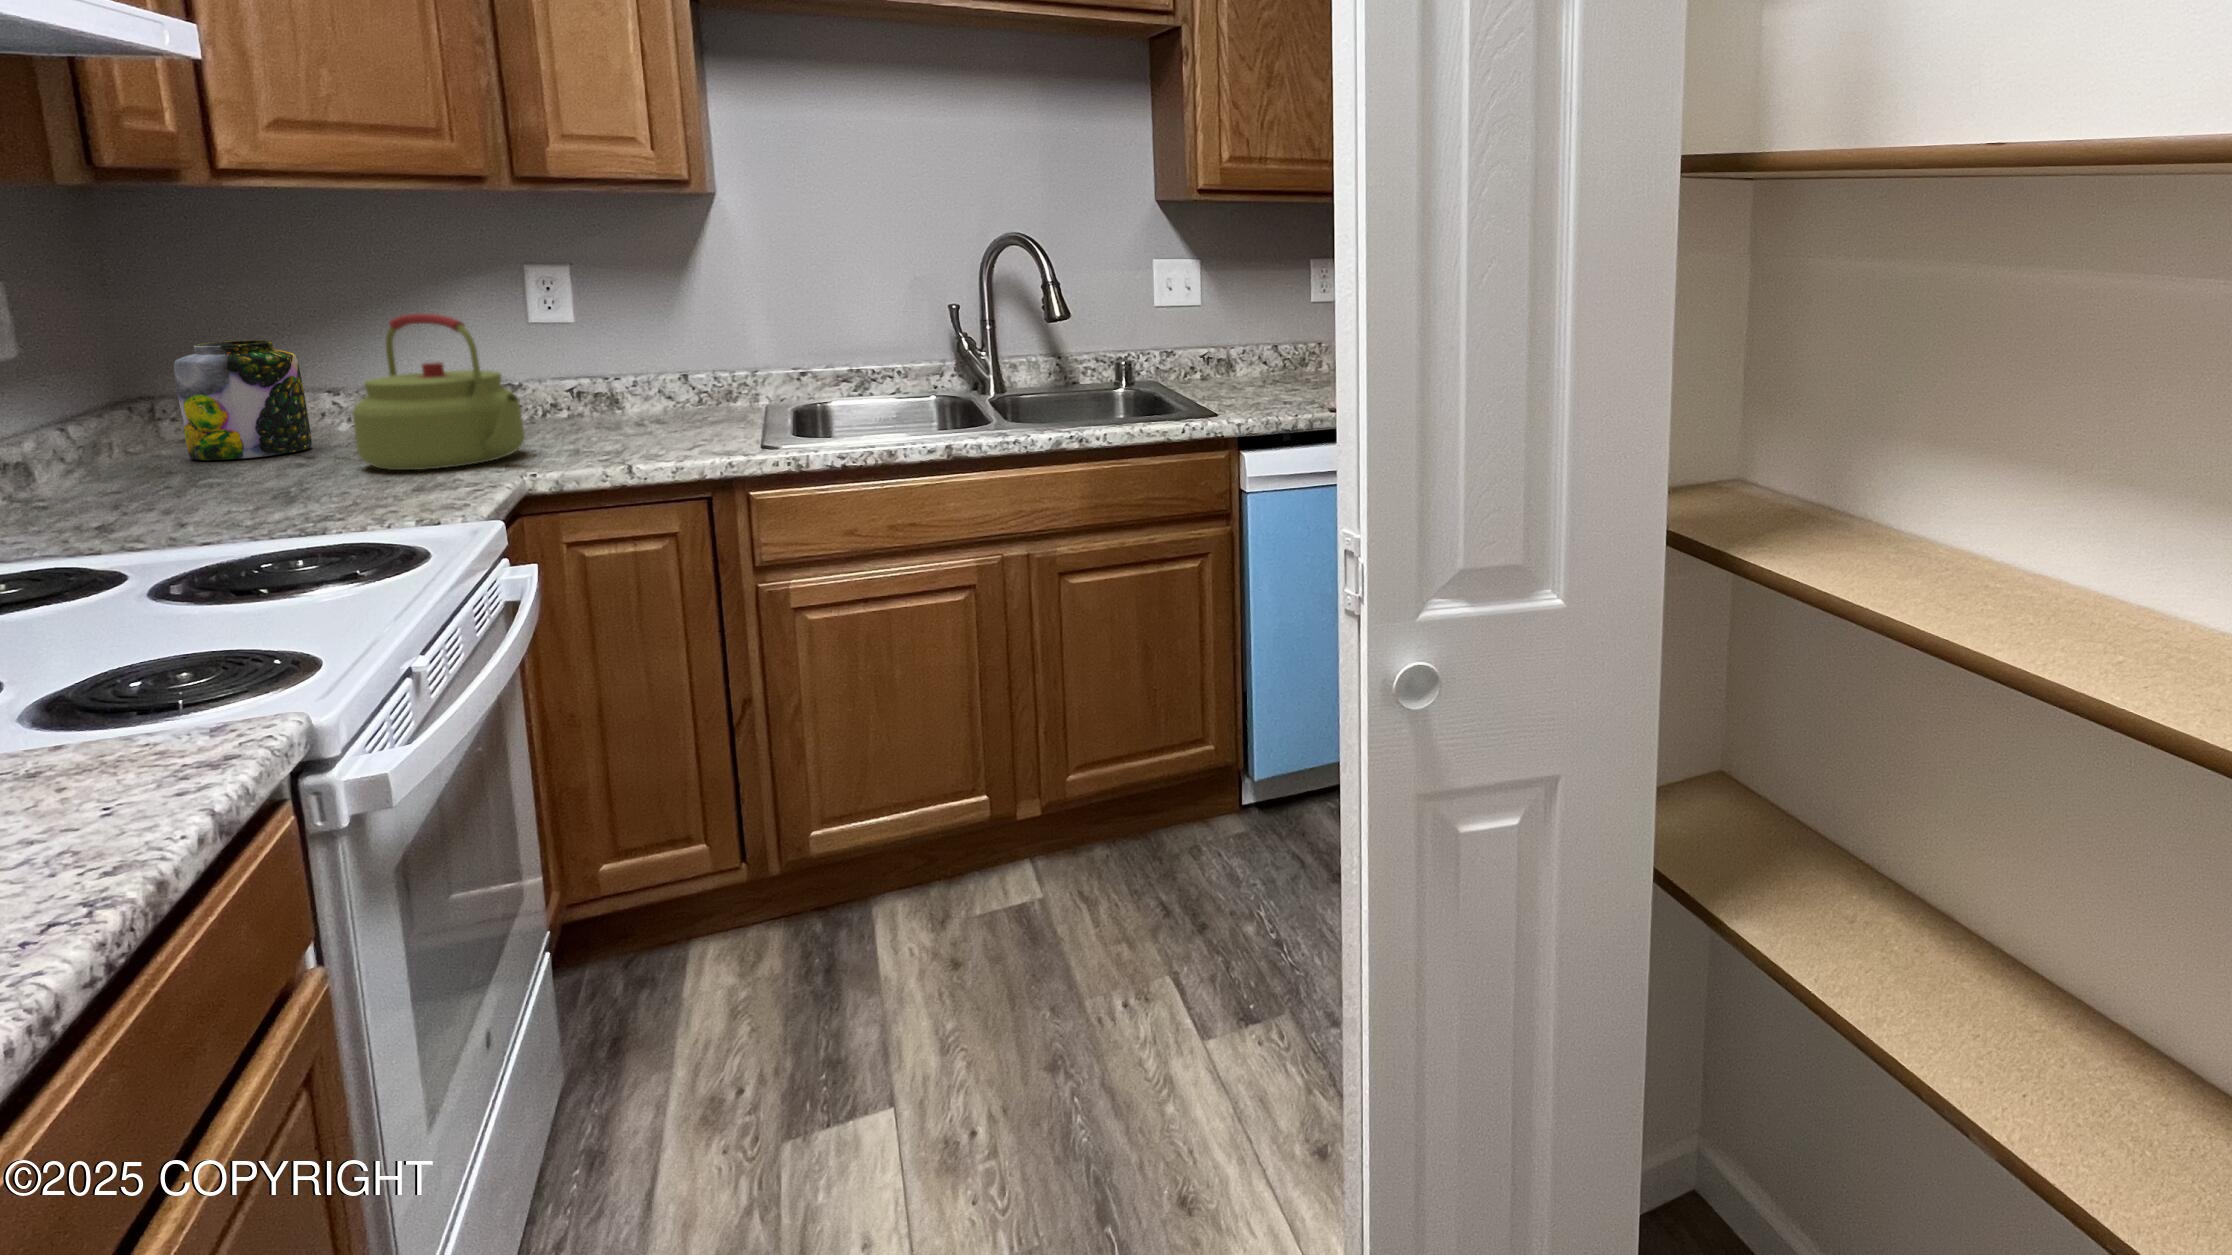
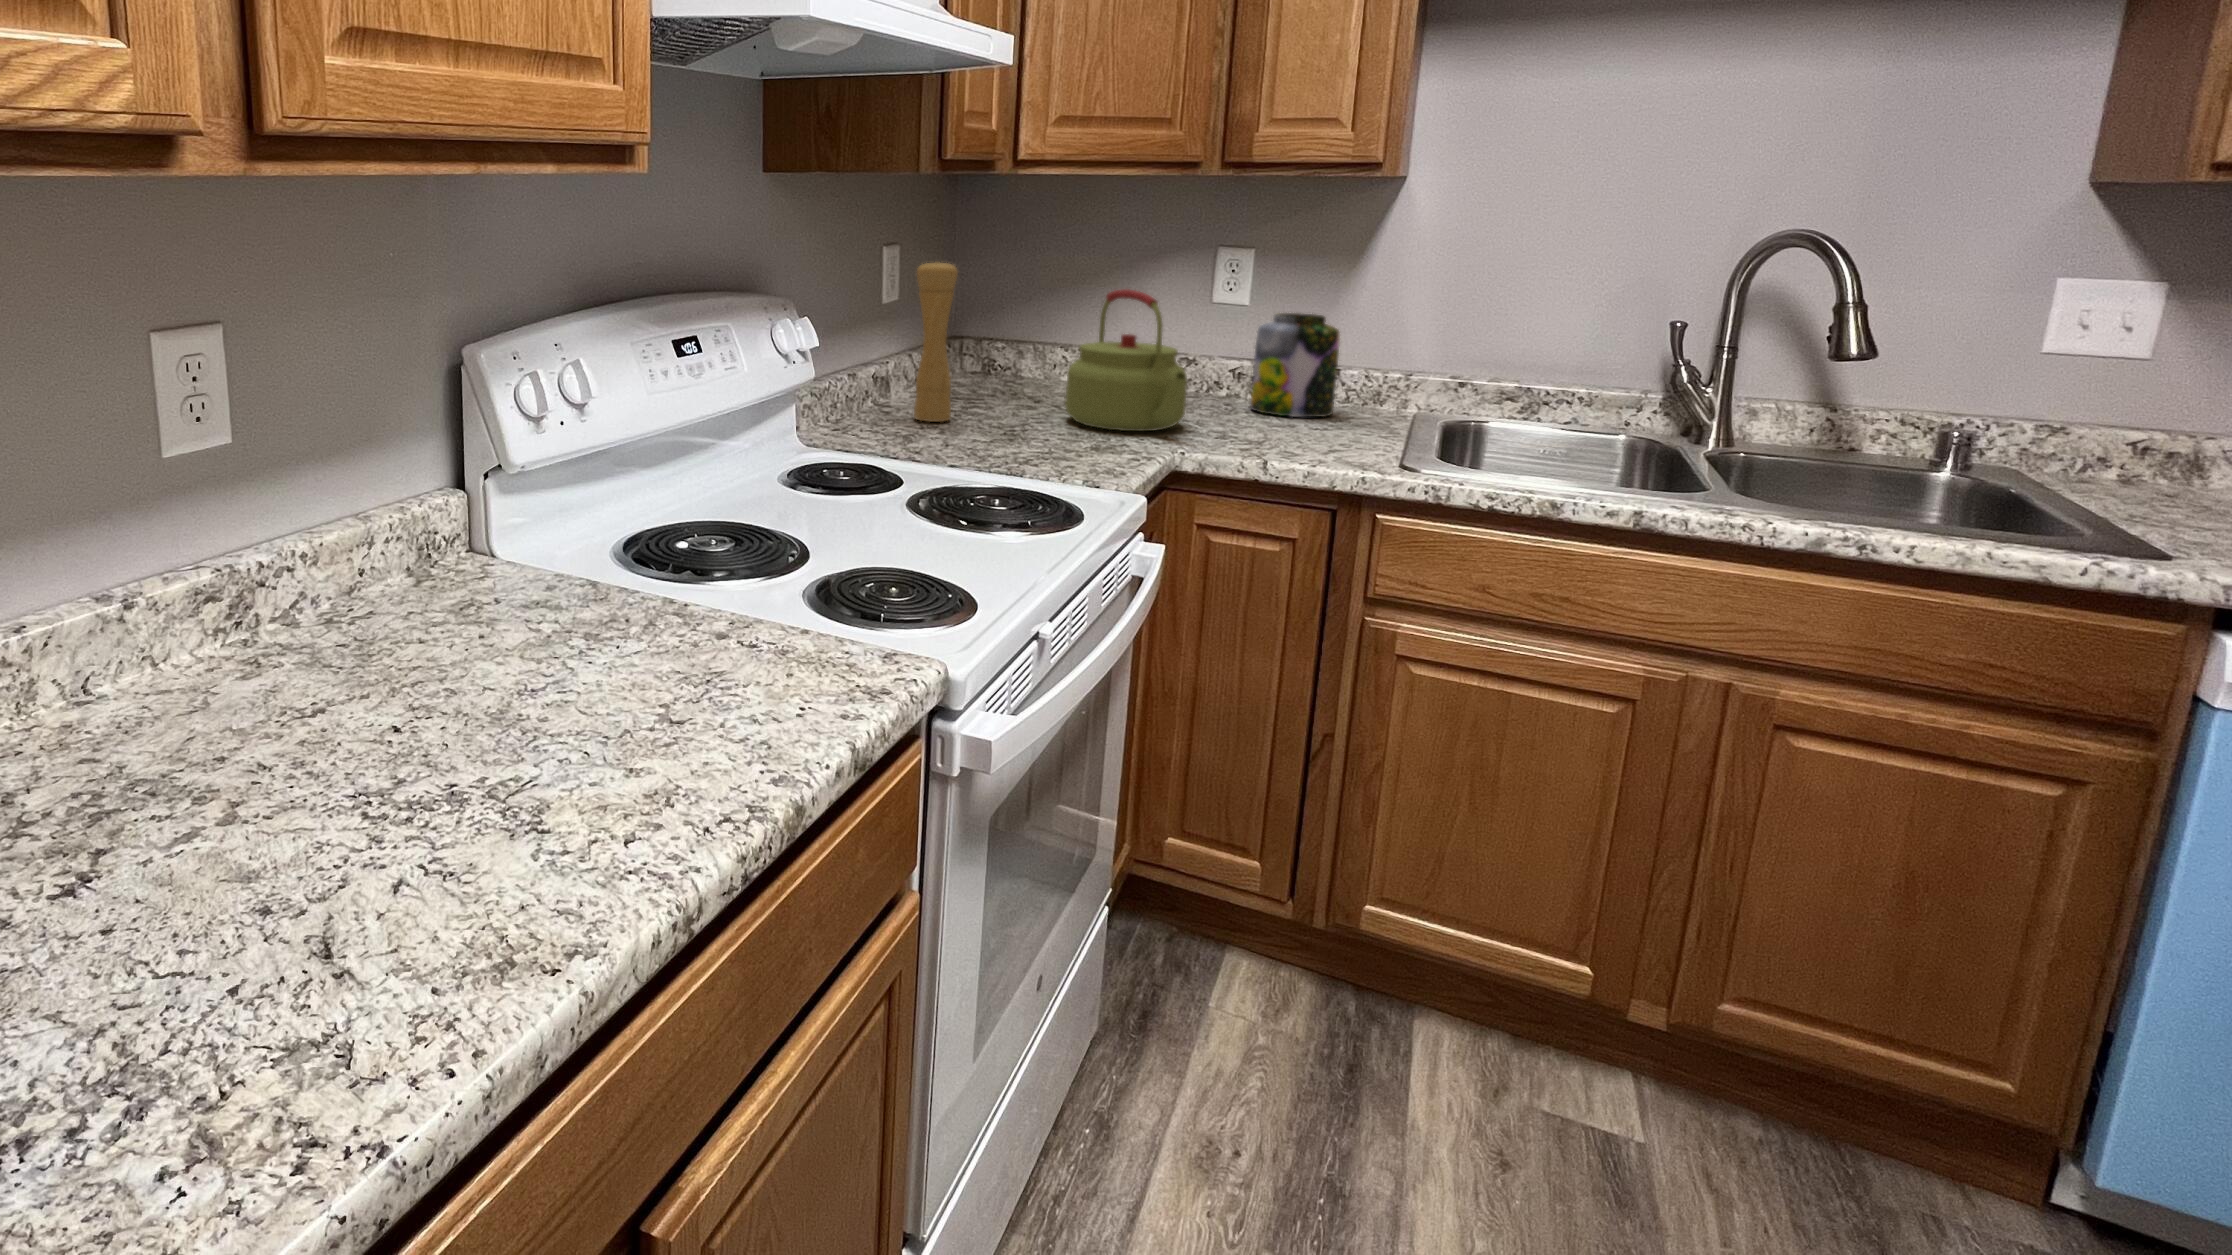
pepper mill: none [57,294,170,506] -> present [914,260,958,422]
jar: present [174,340,312,460] -> present [1251,313,1340,417]

